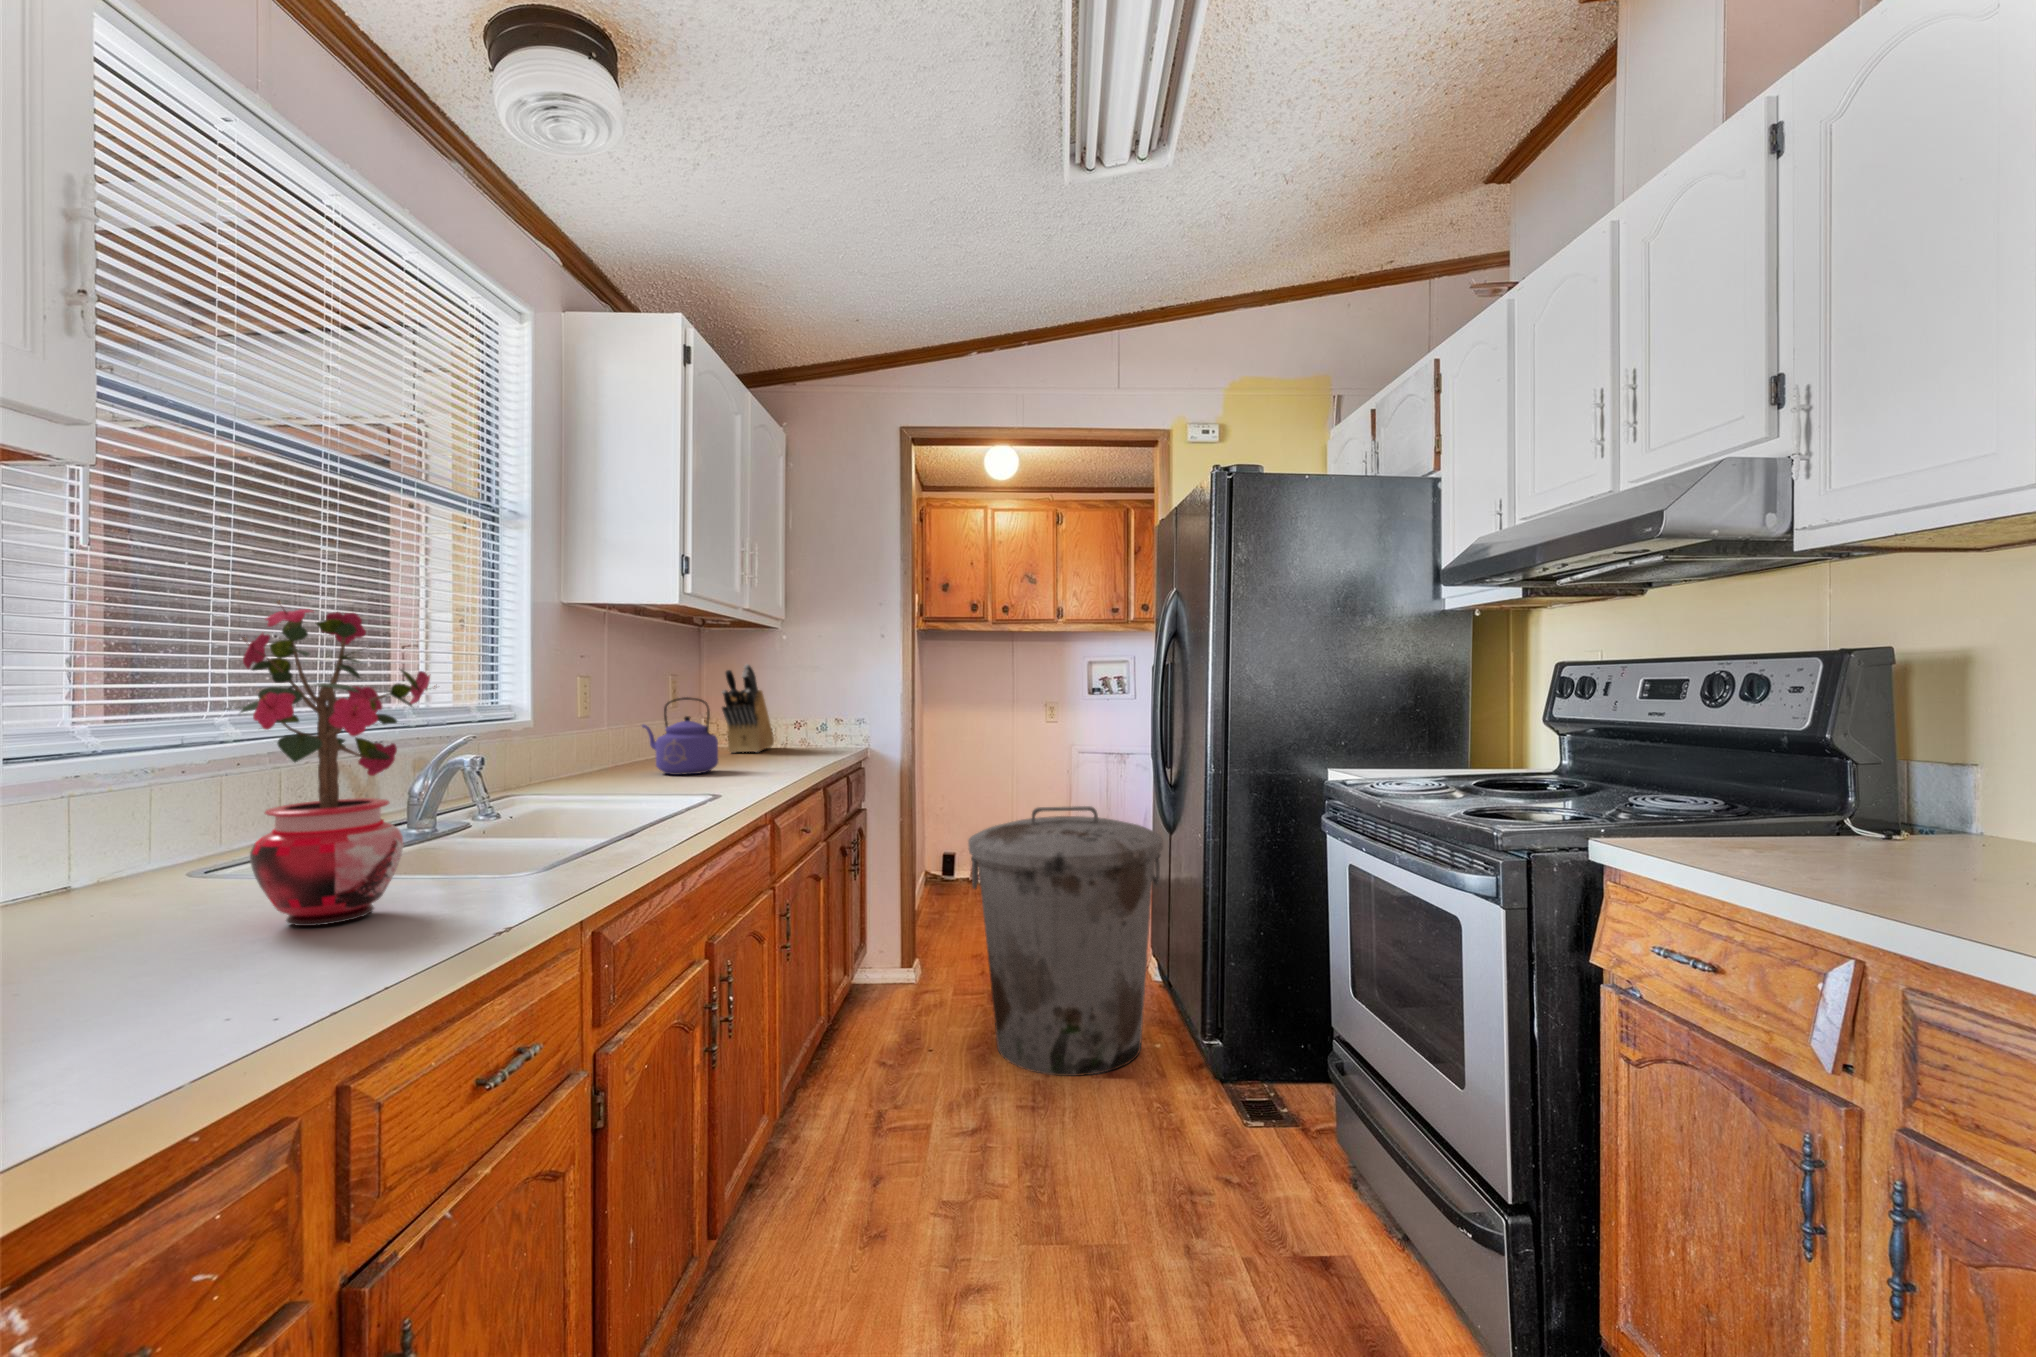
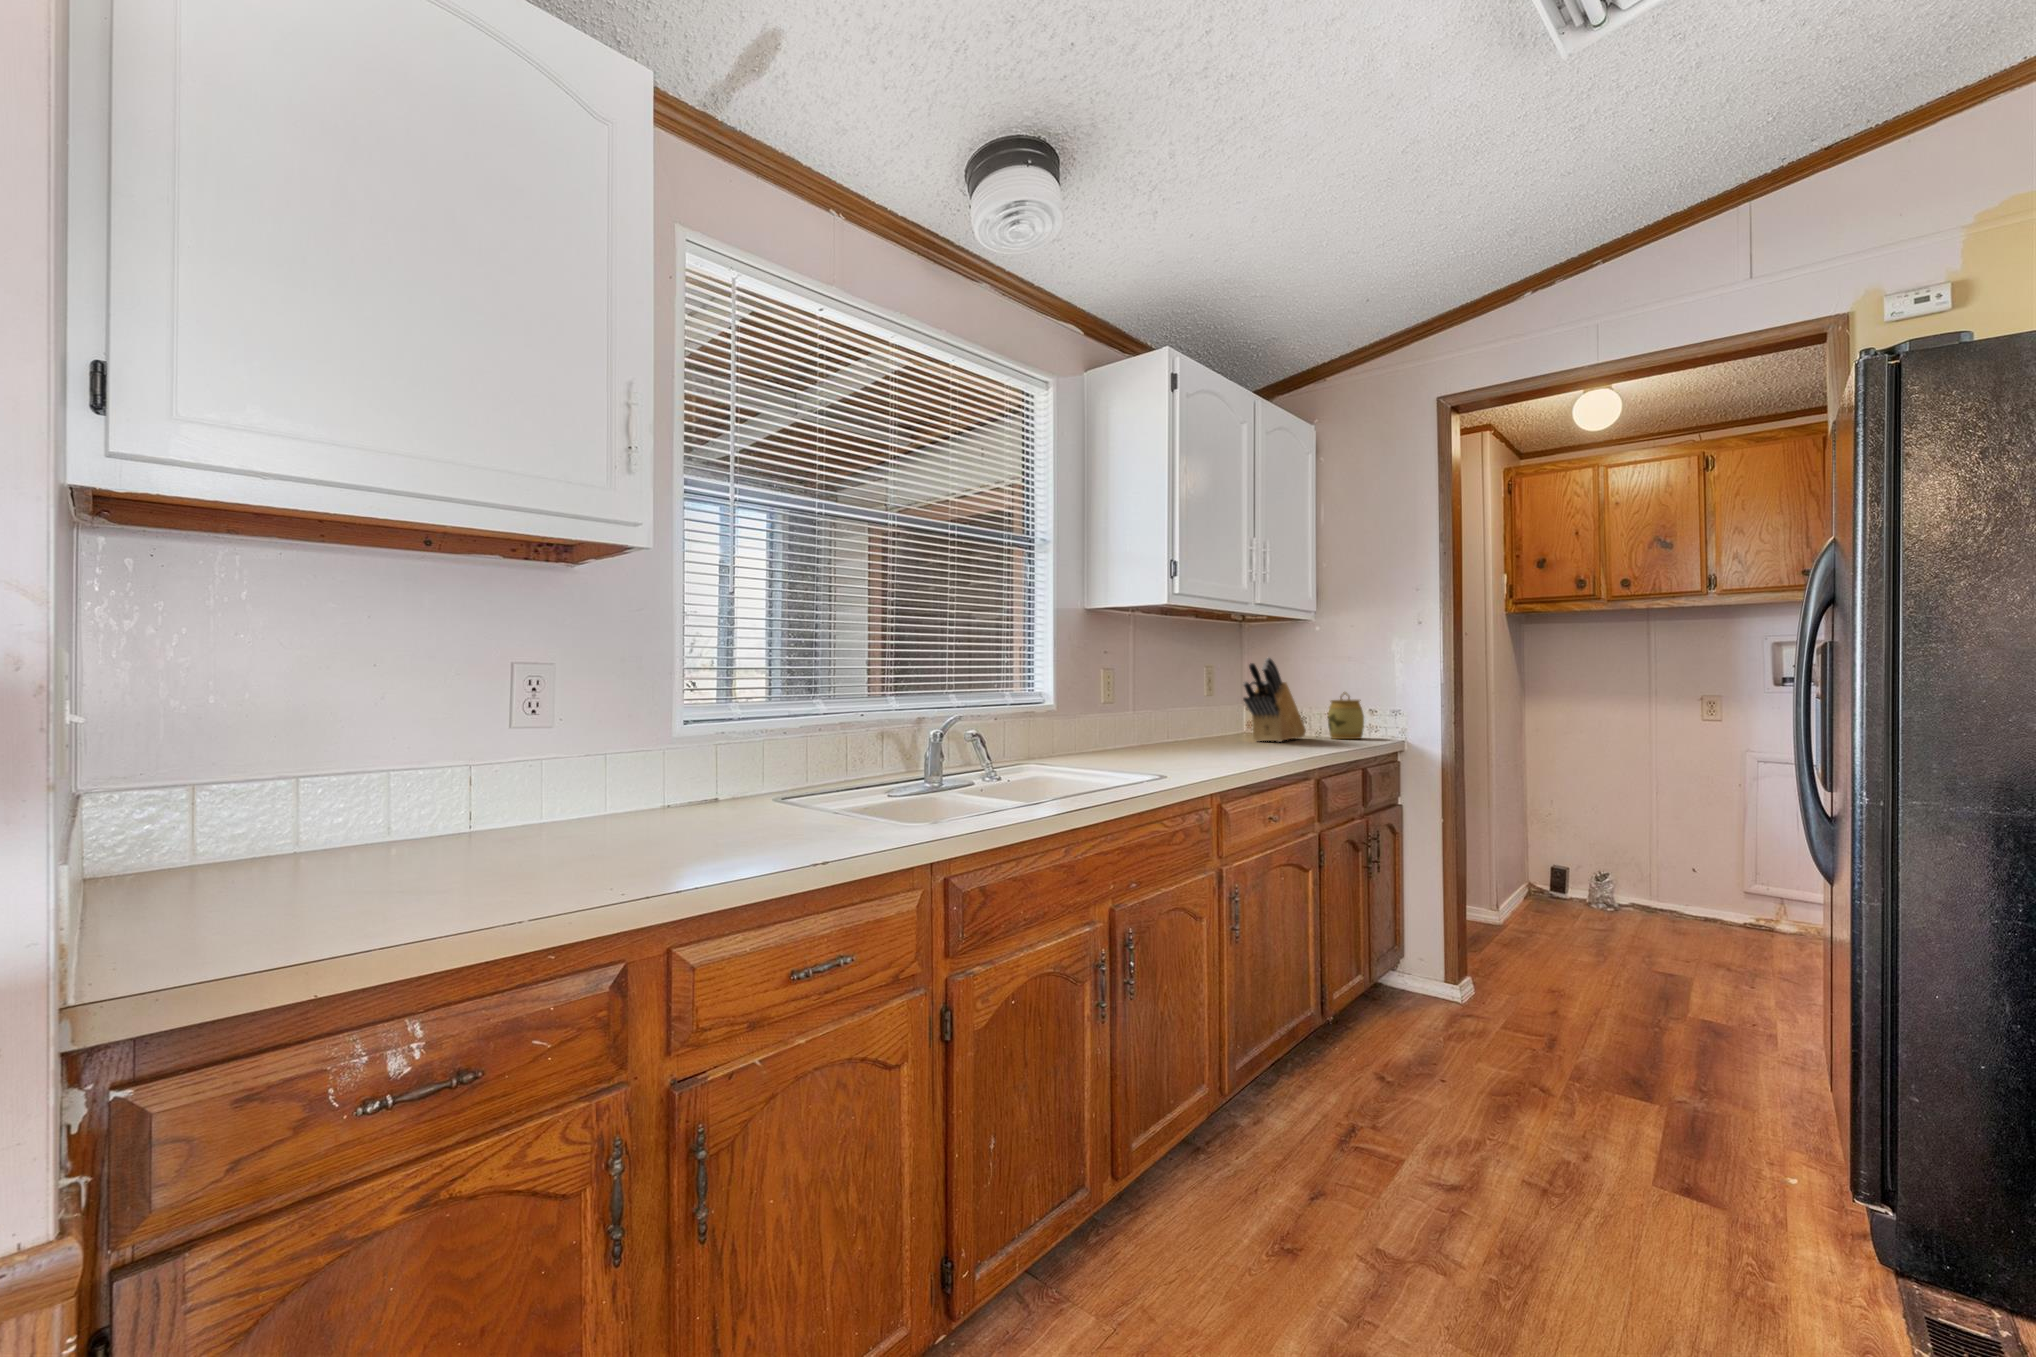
potted plant: present [225,600,435,926] -> none [711,612,827,838]
kettle: present [642,697,718,775] -> none [1150,688,1211,757]
jar: none [792,699,829,747] -> present [1328,692,1364,739]
trash can: present [968,806,1163,1076] -> none [1489,825,1795,1183]

